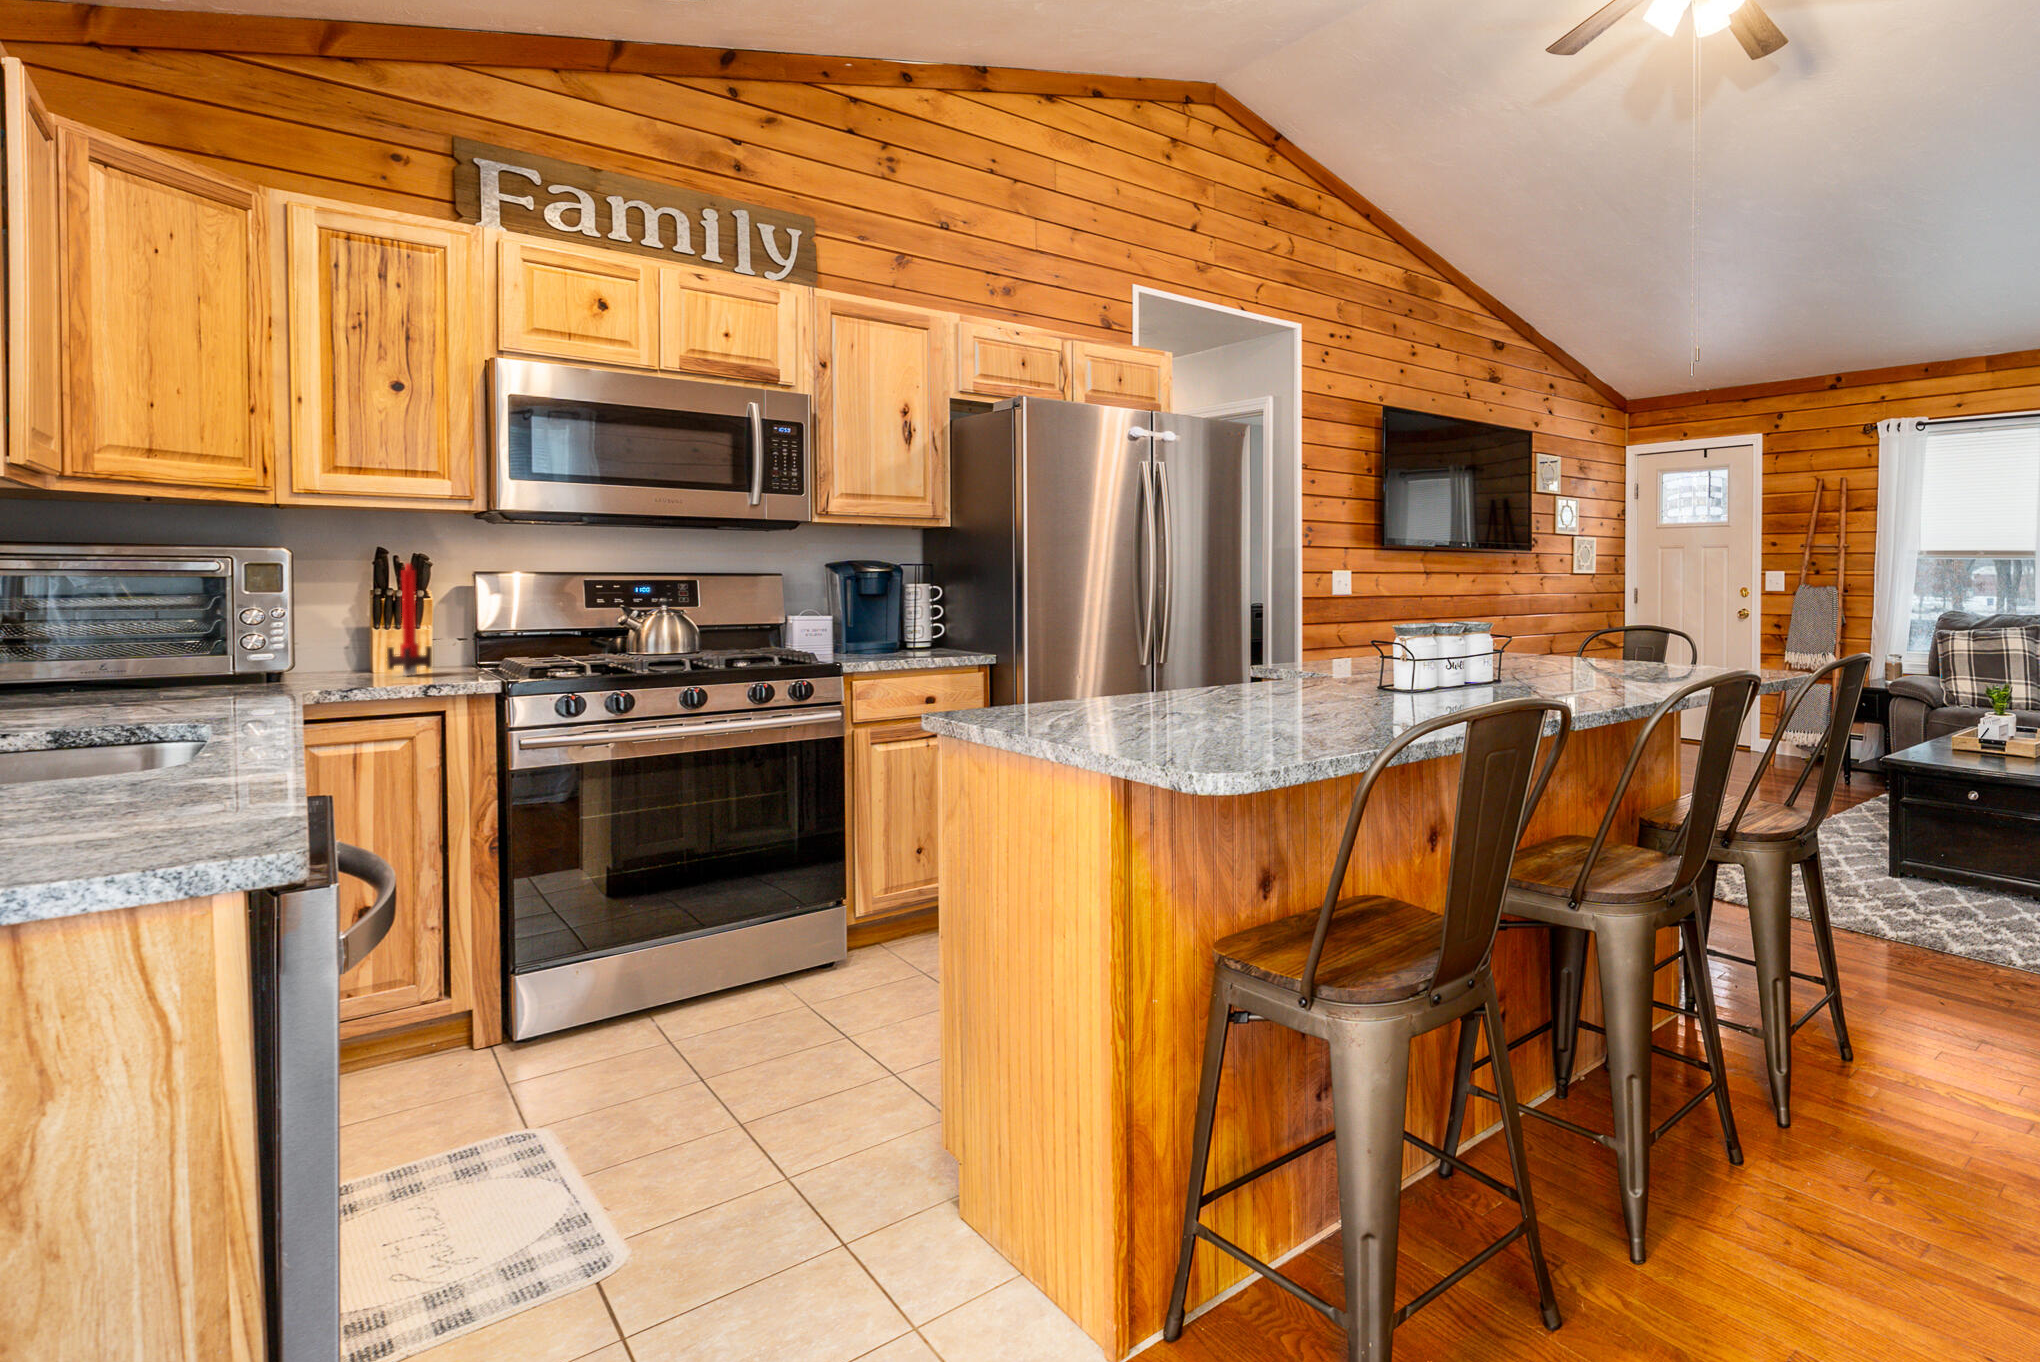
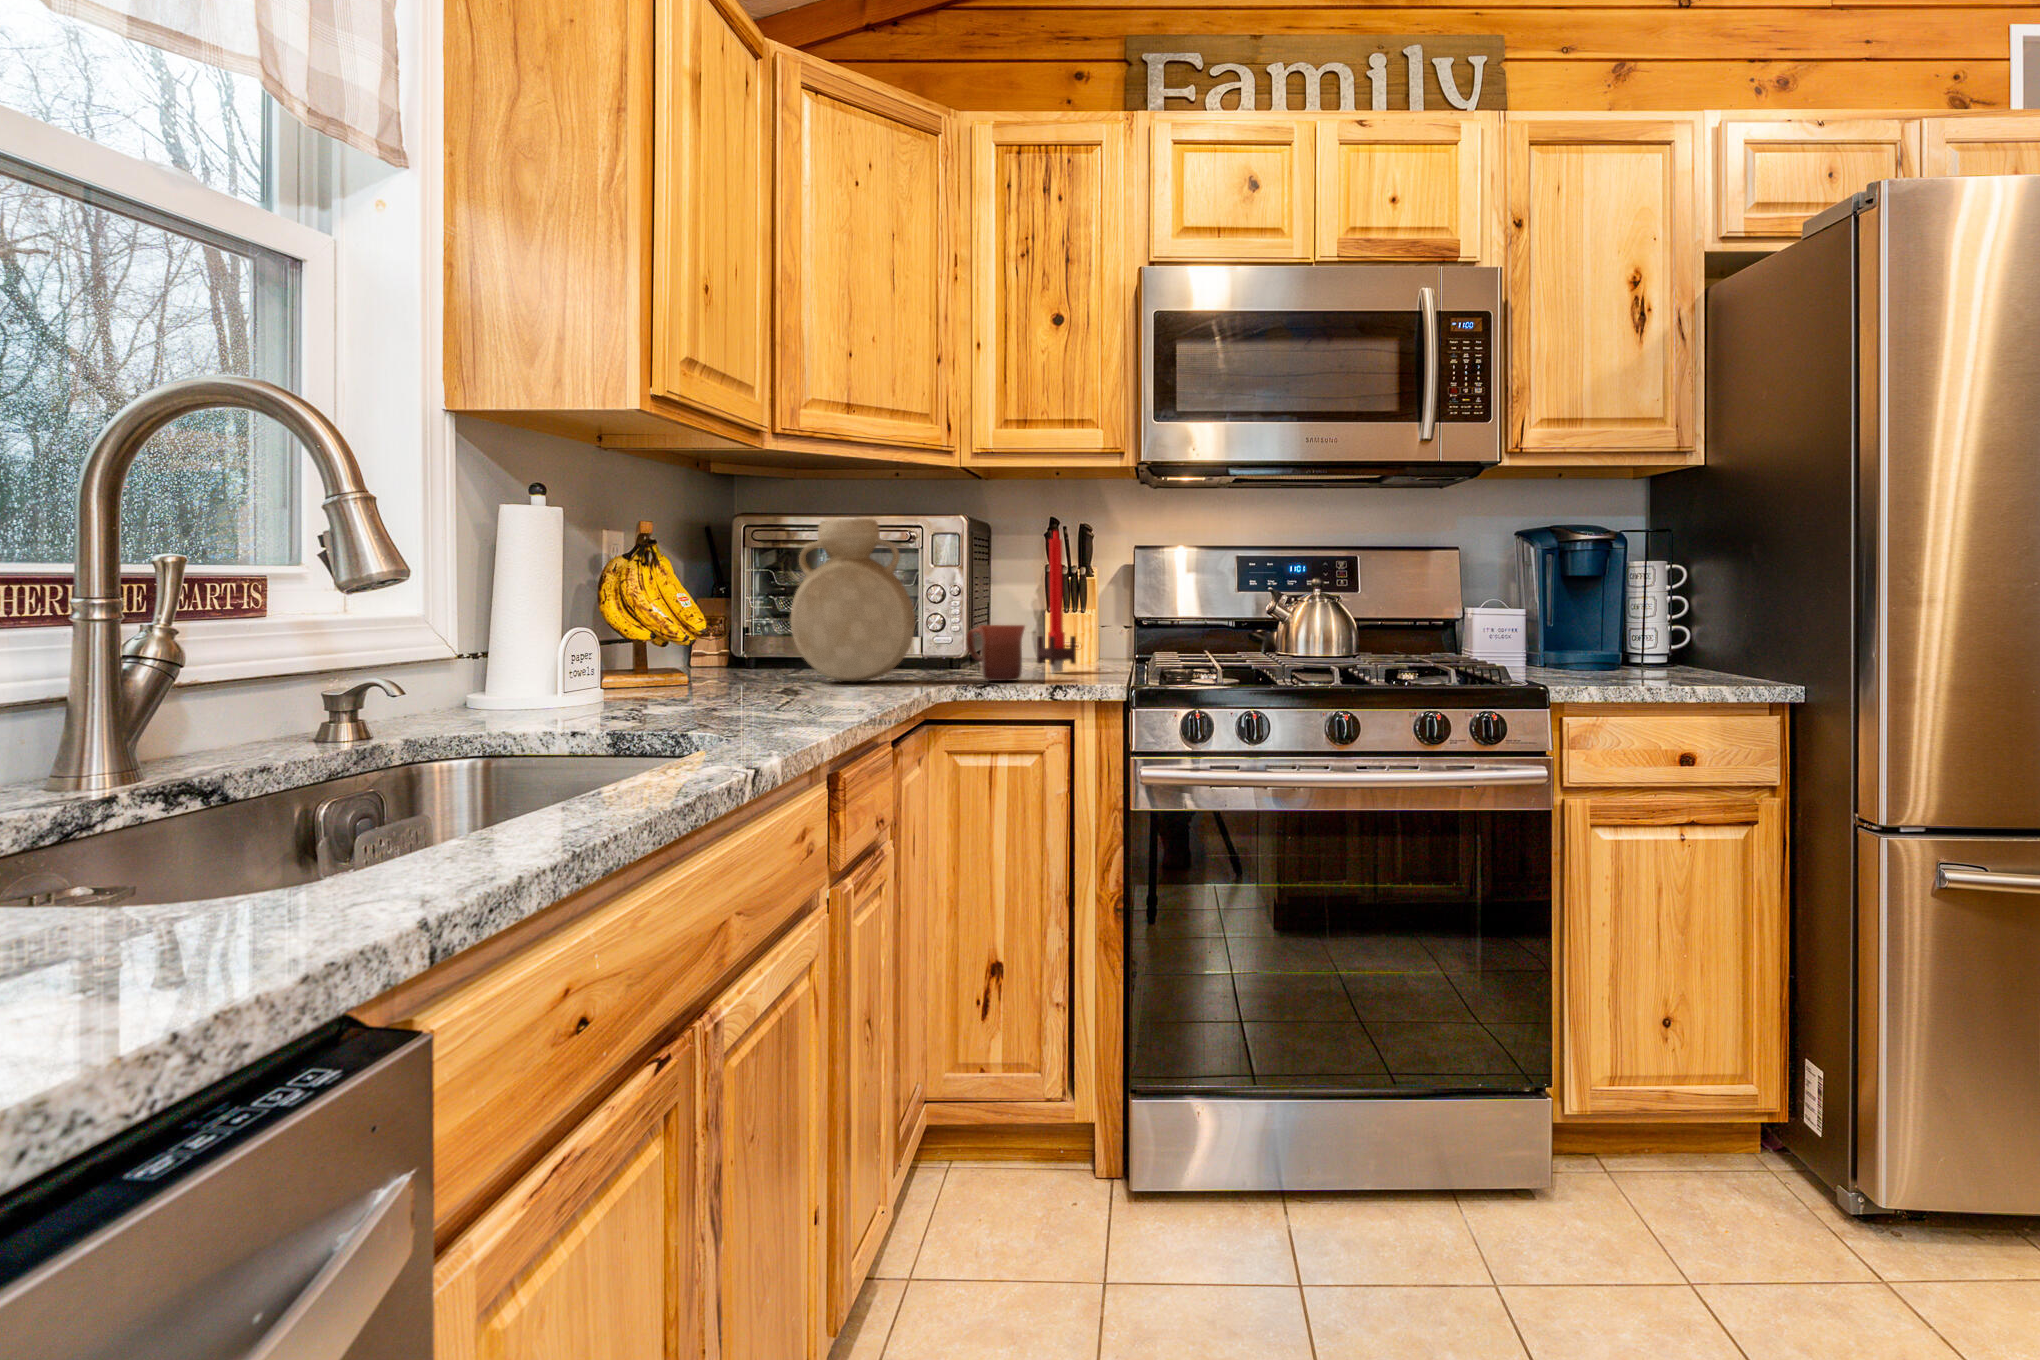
vase: none [87,557,255,698] -> present [790,518,915,682]
mug: none [316,642,387,689] -> present [967,625,1025,681]

